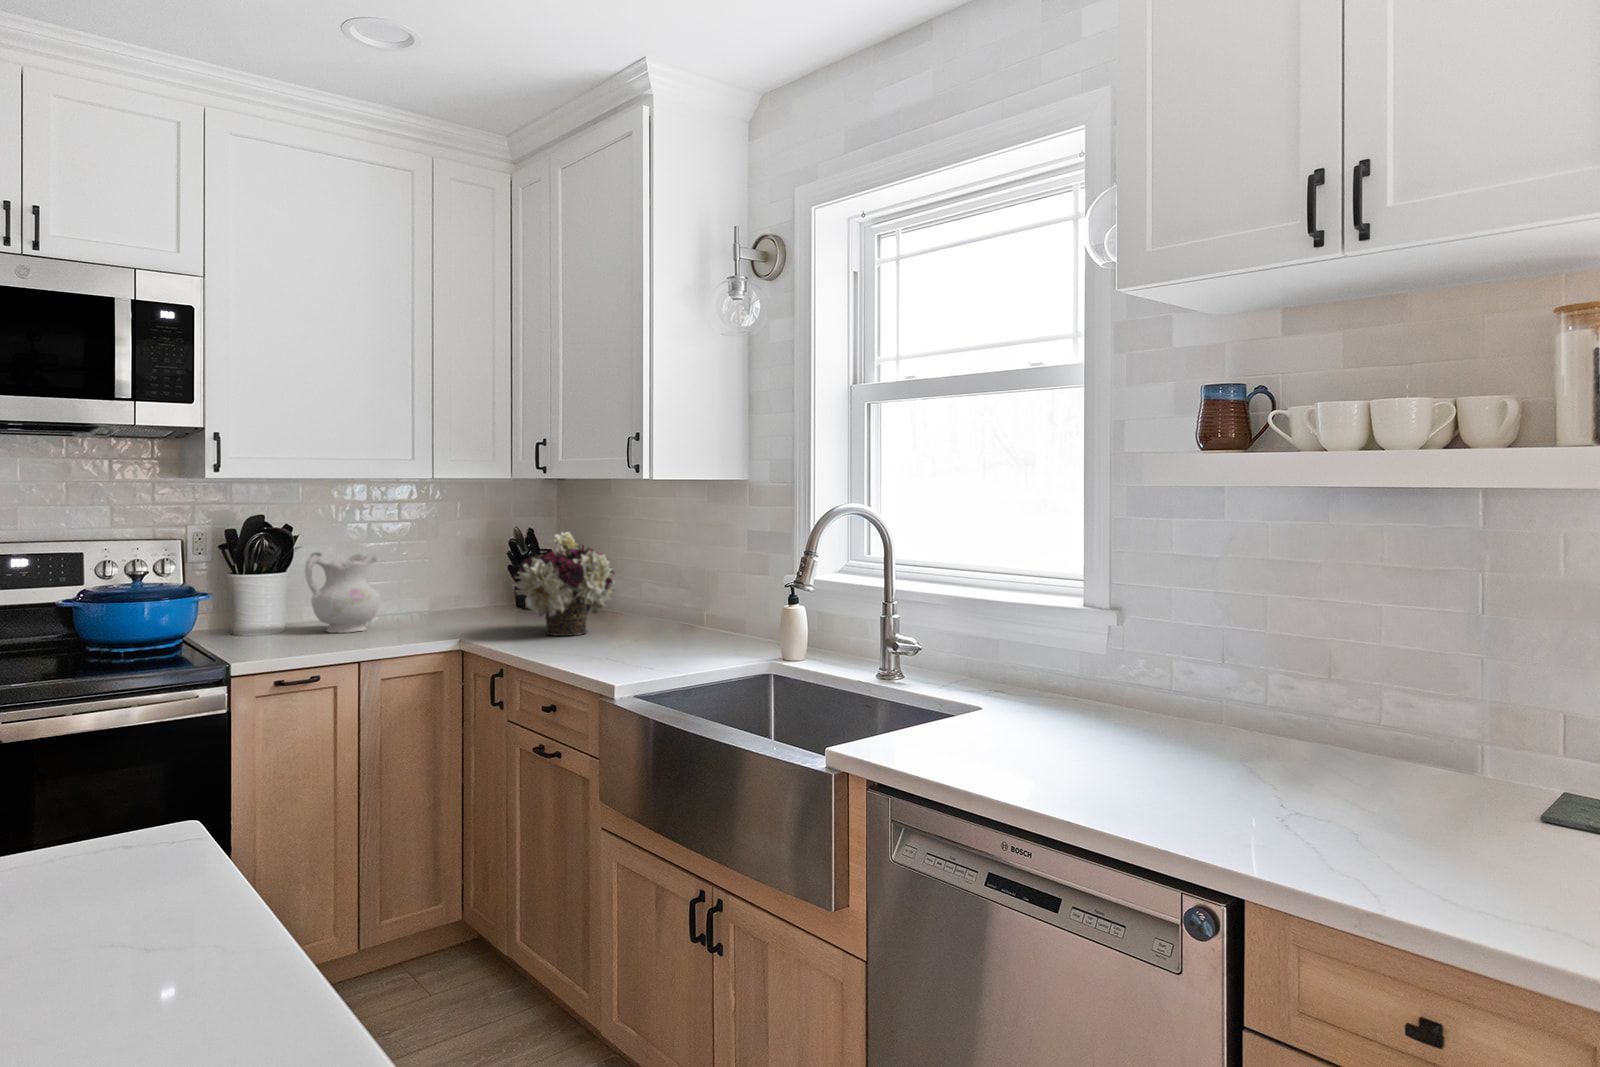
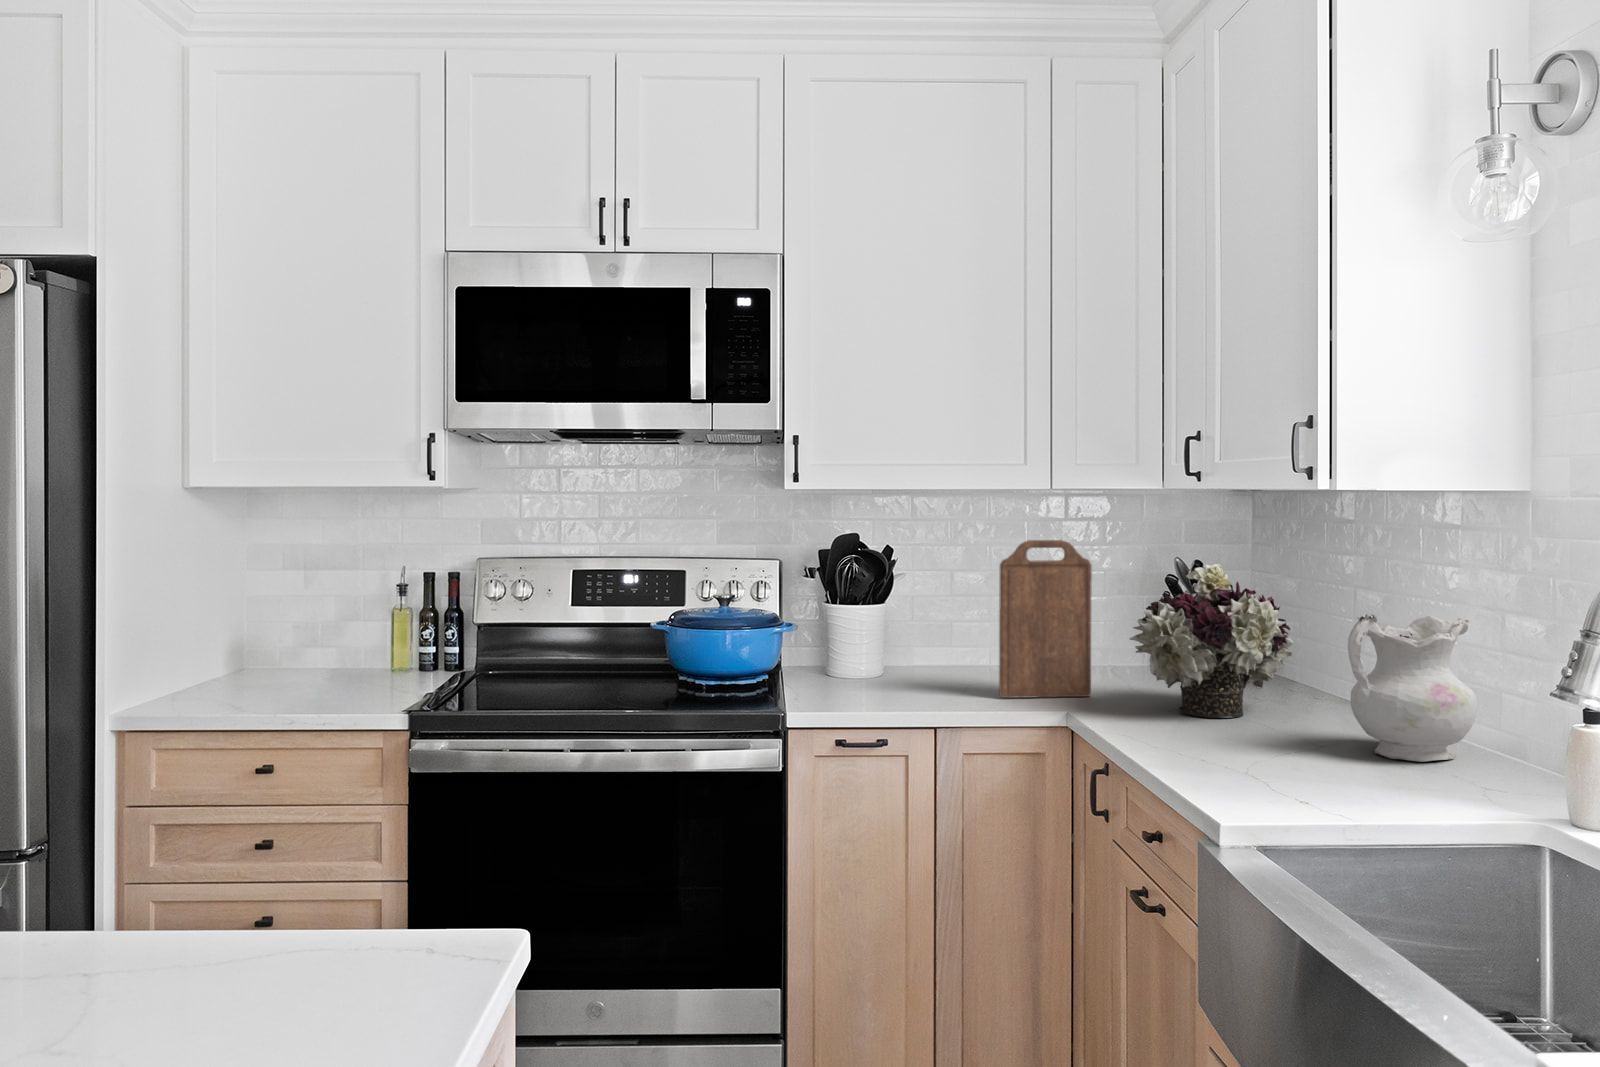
cutting board: none [407,518,477,637] -> present [999,540,1092,698]
ceramic pitcher: present [305,552,380,633] -> present [1348,614,1477,762]

